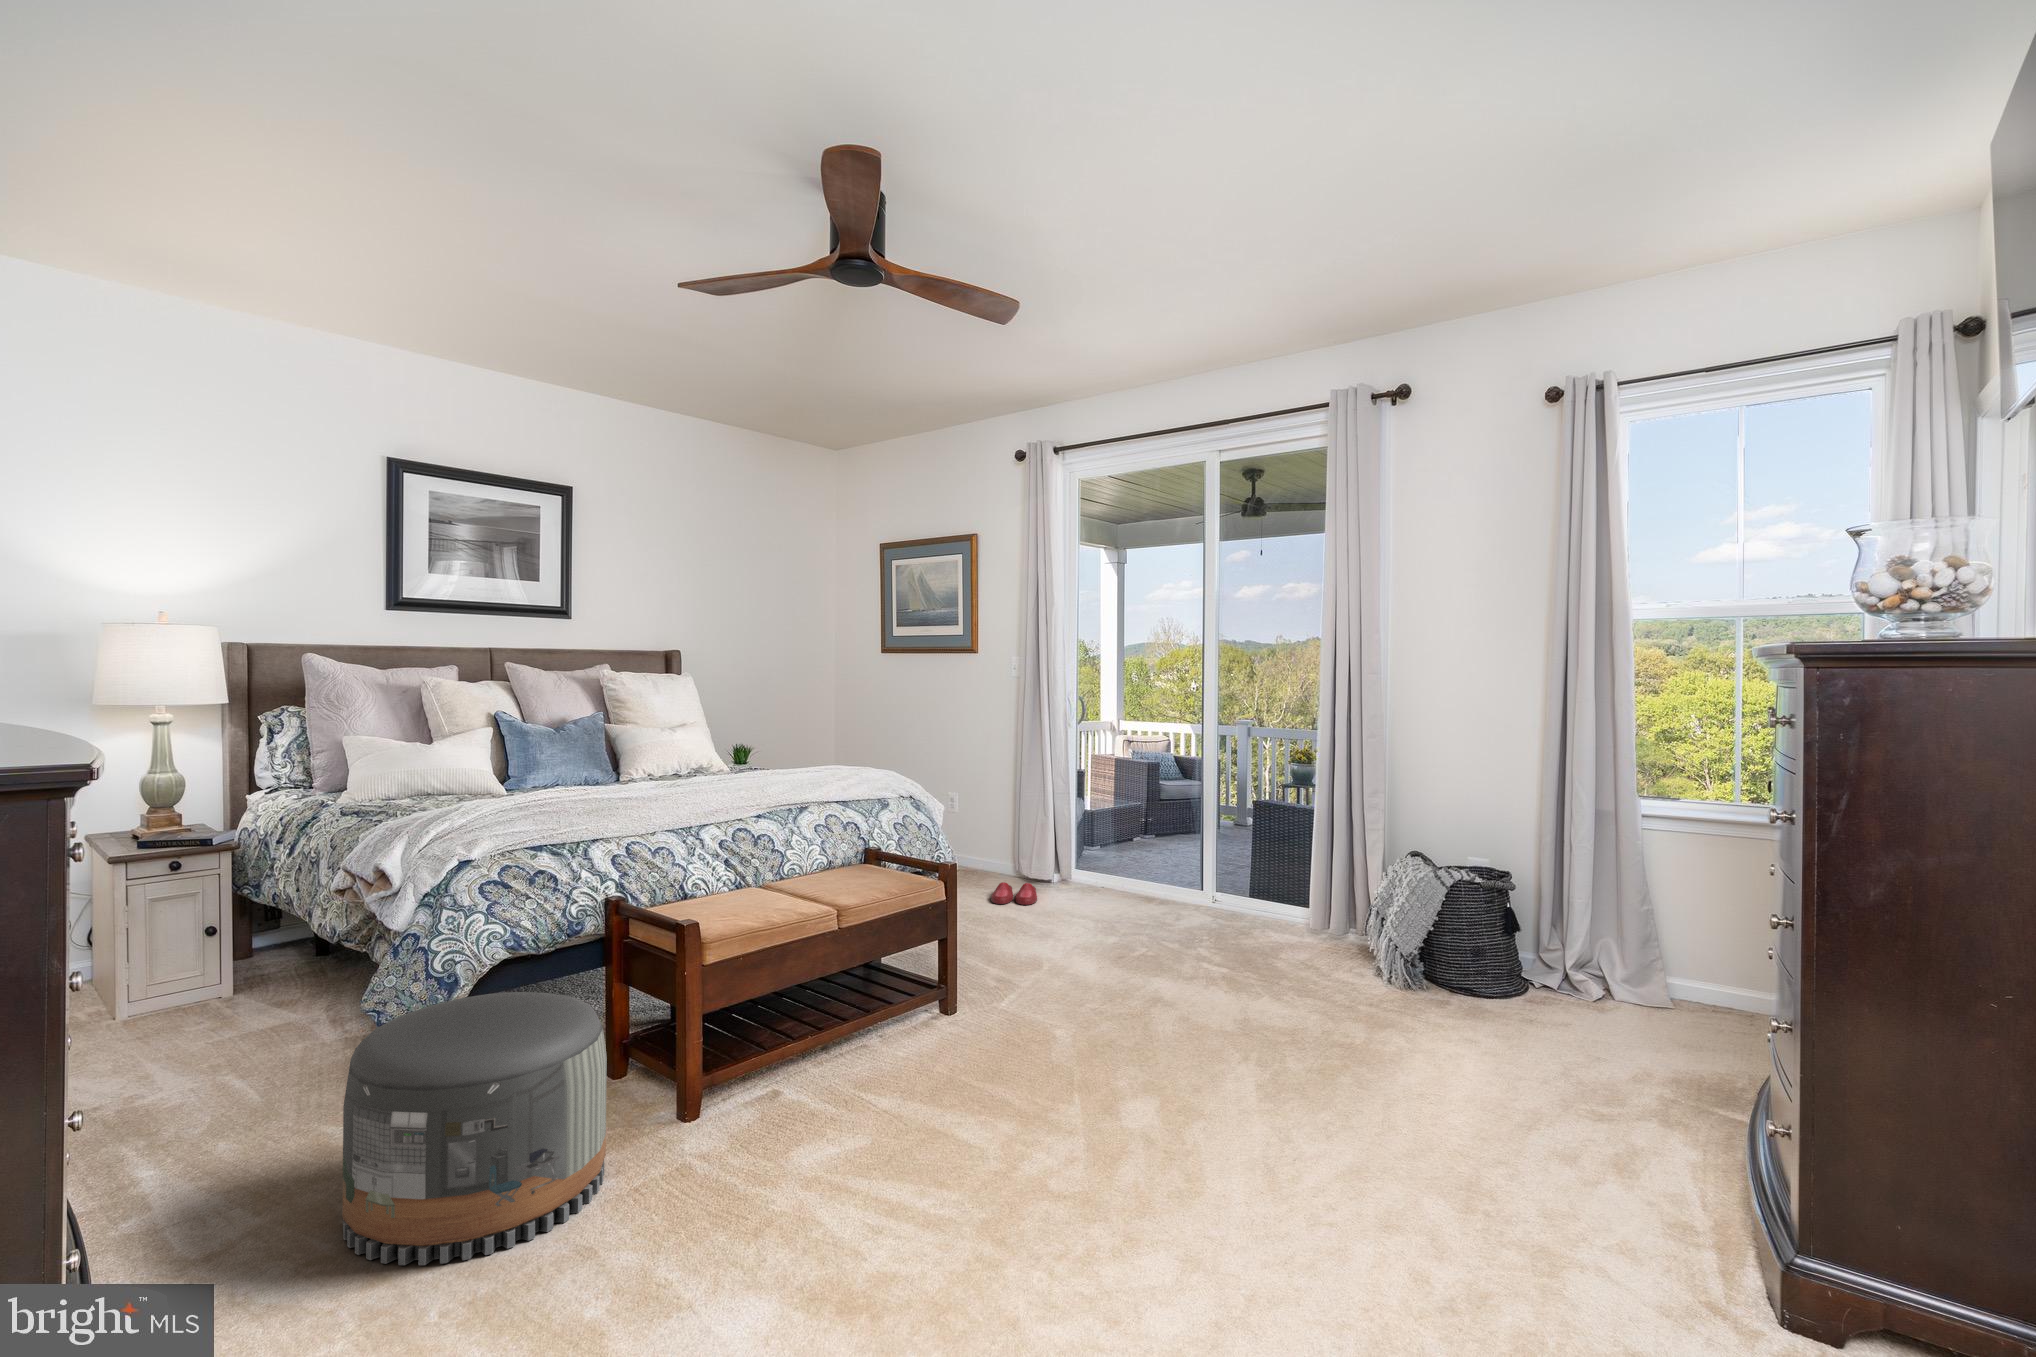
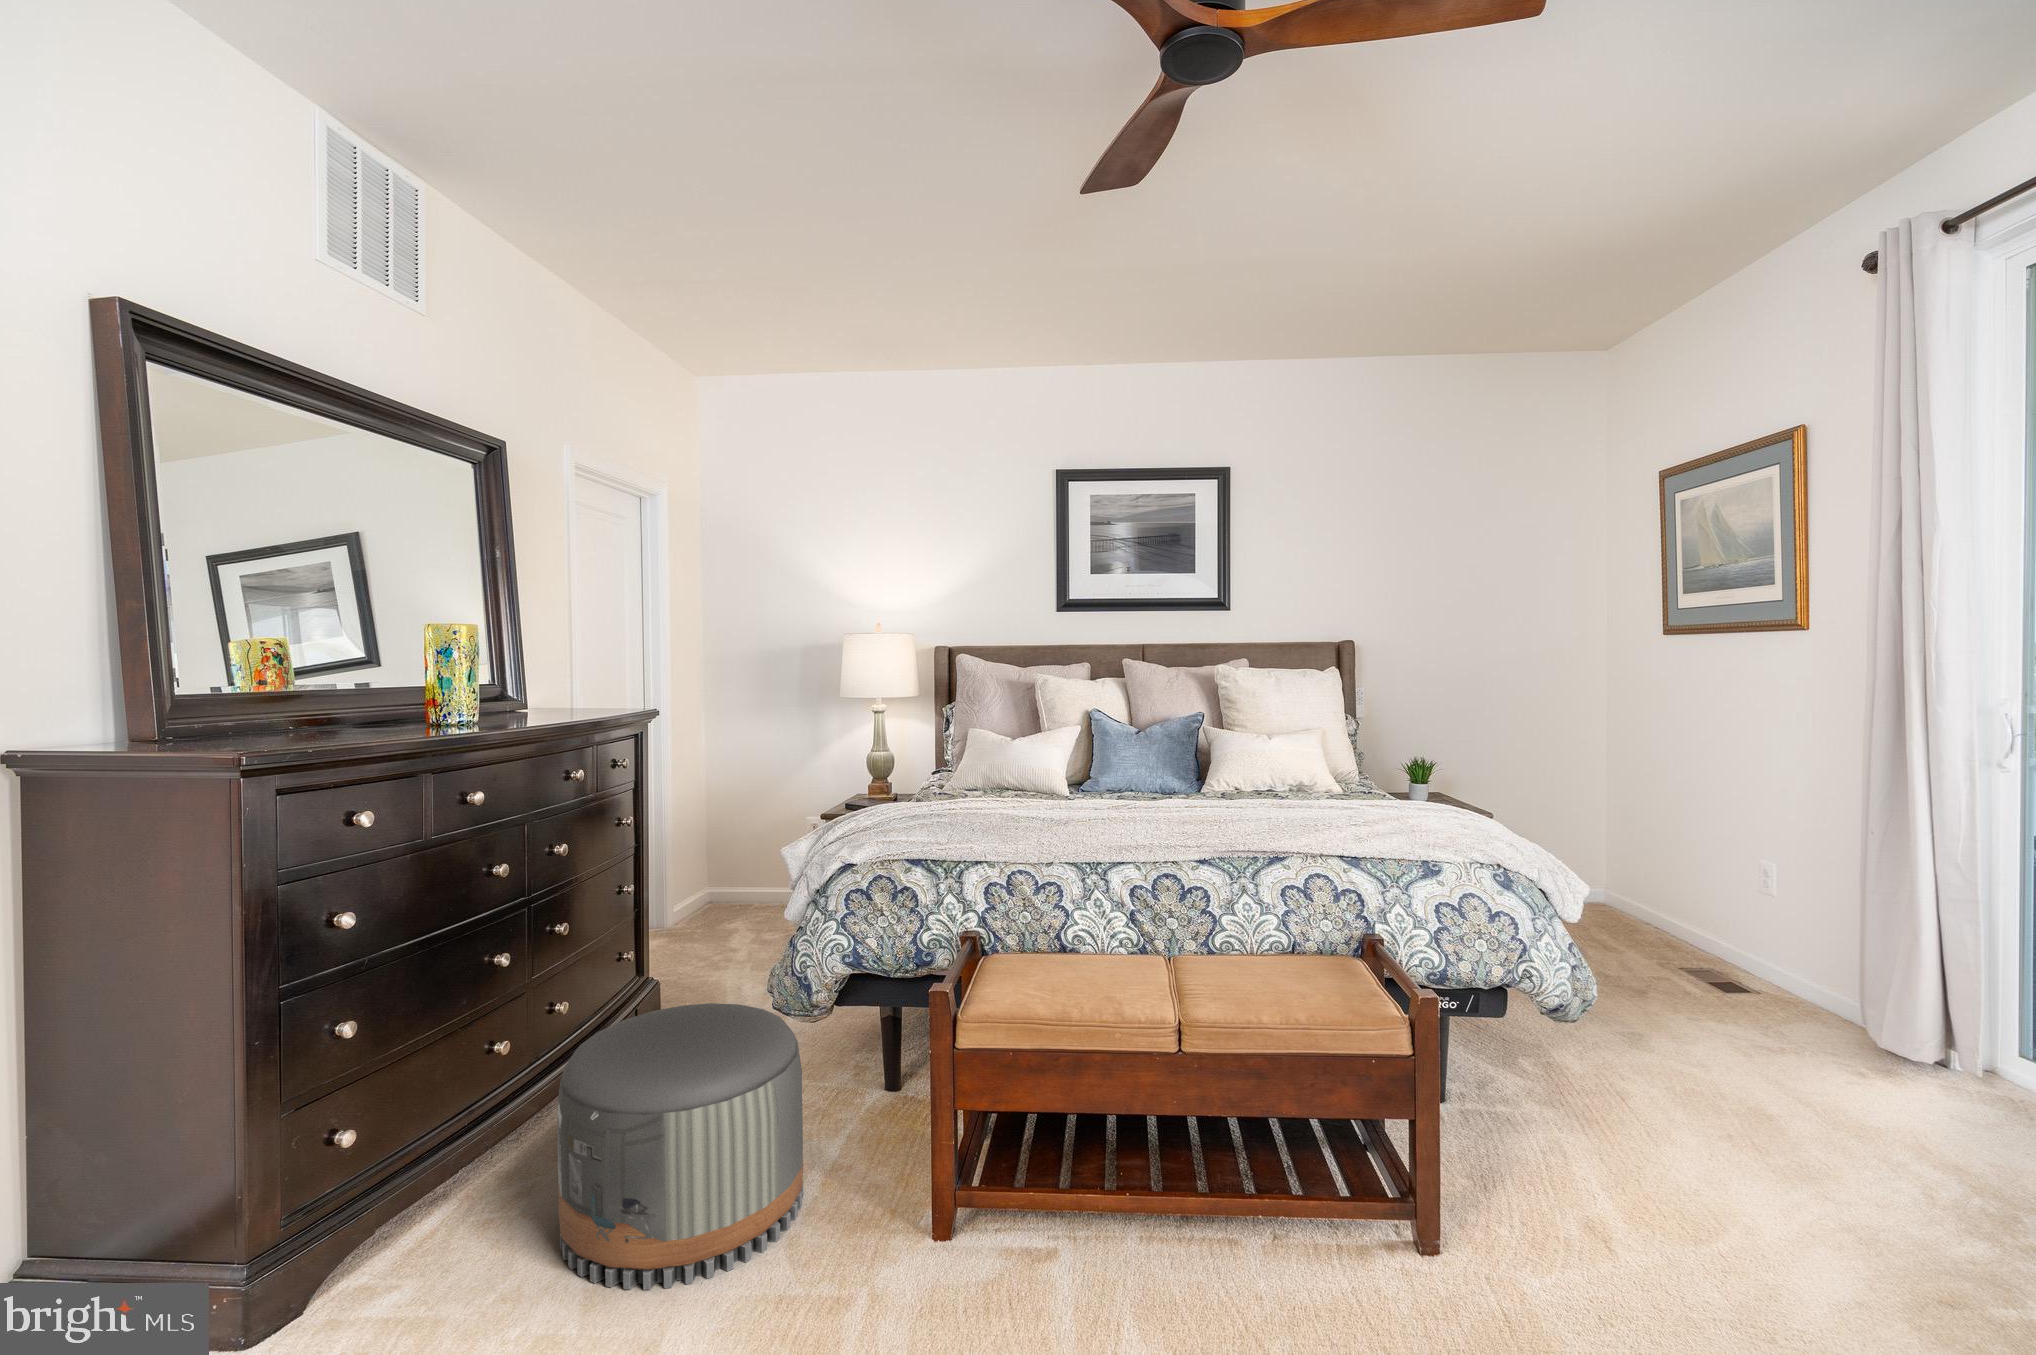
slippers: present [991,882,1037,905] -> none [1755,1039,1879,1099]

